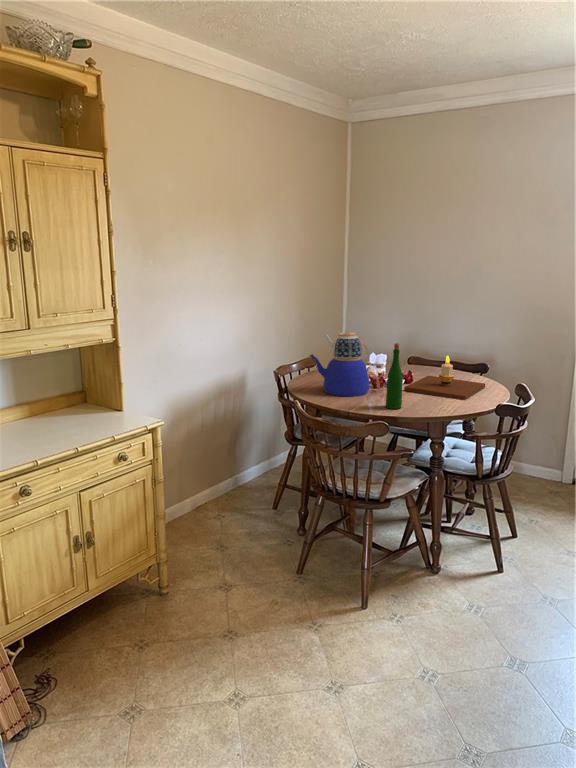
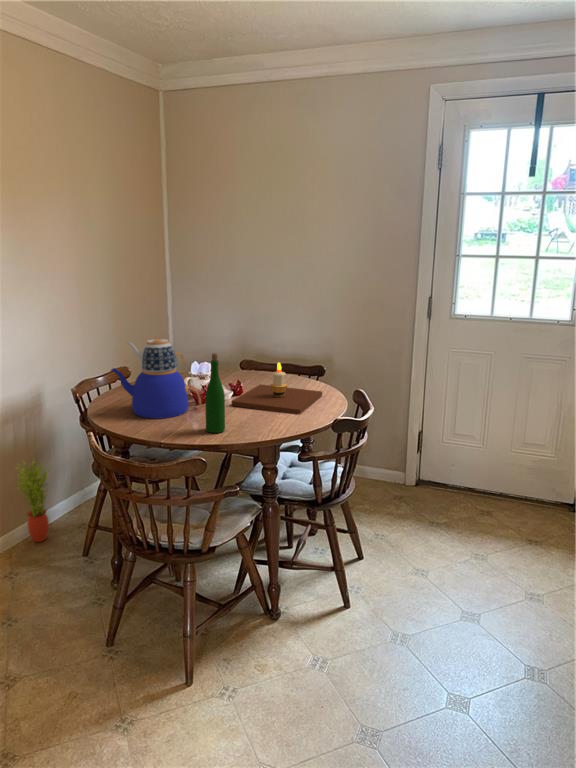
potted plant: none [225,426,252,496] -> present [16,460,52,542]

